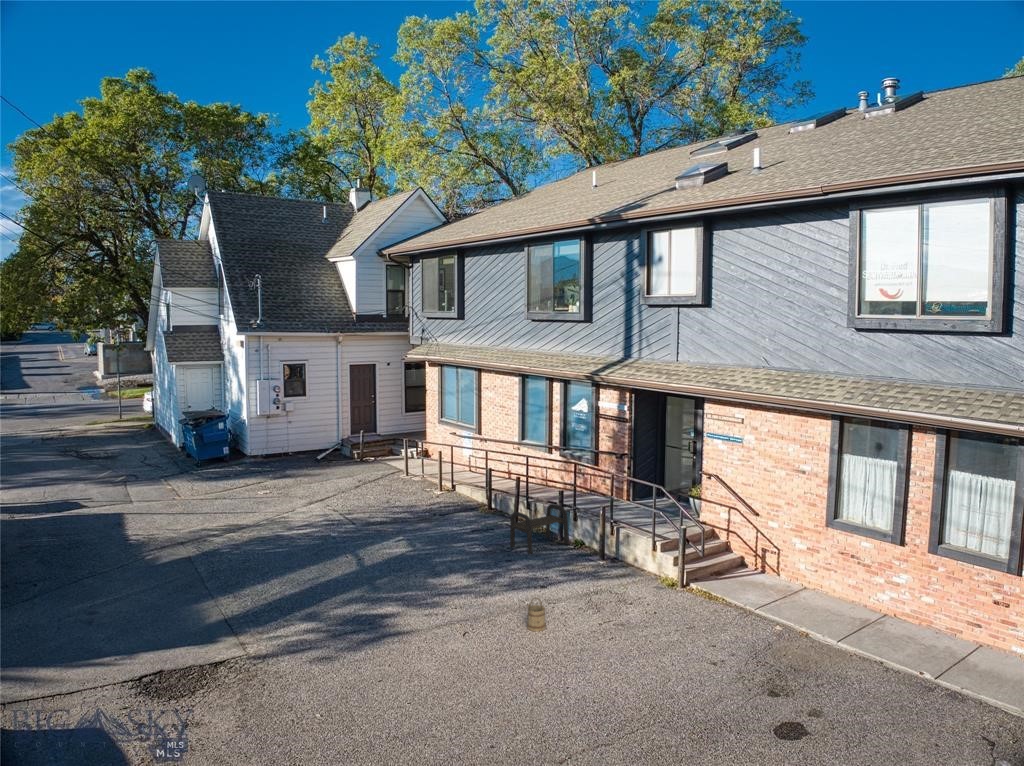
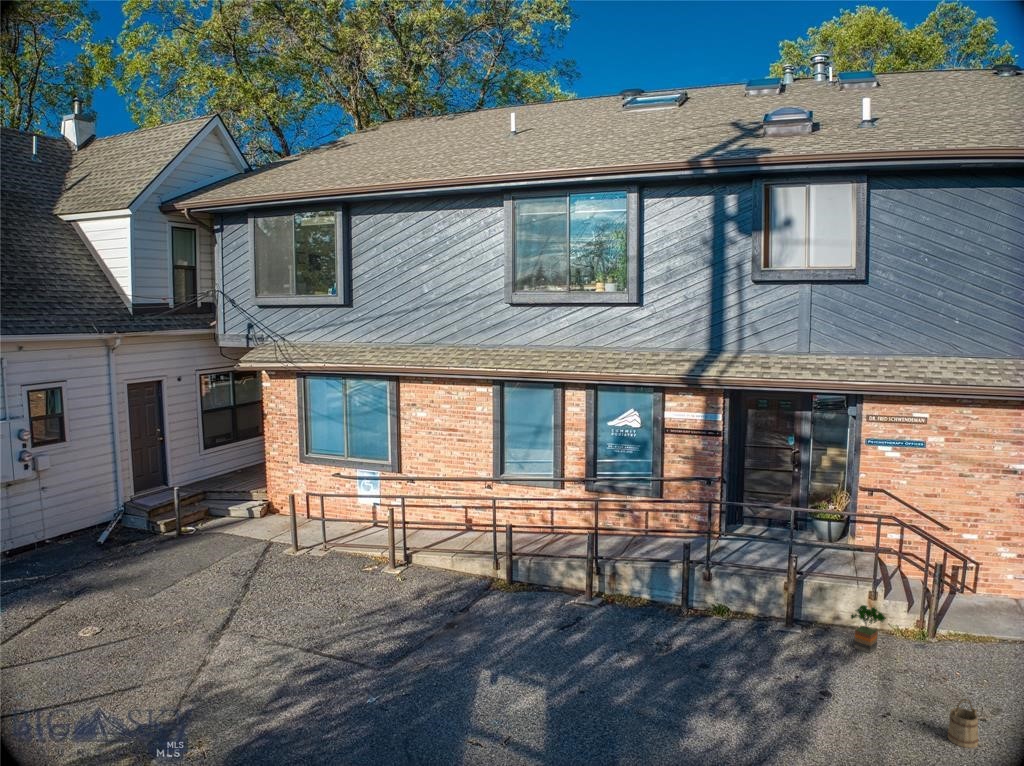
bench: present [510,504,568,554] -> none [667,554,718,629]
potted tree: none [589,550,612,586] -> present [851,605,886,653]

